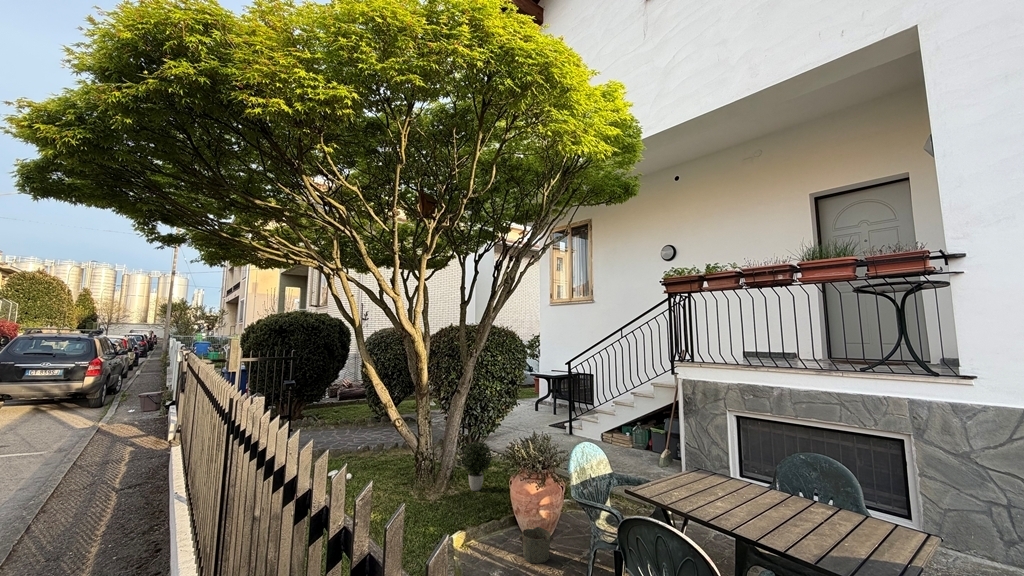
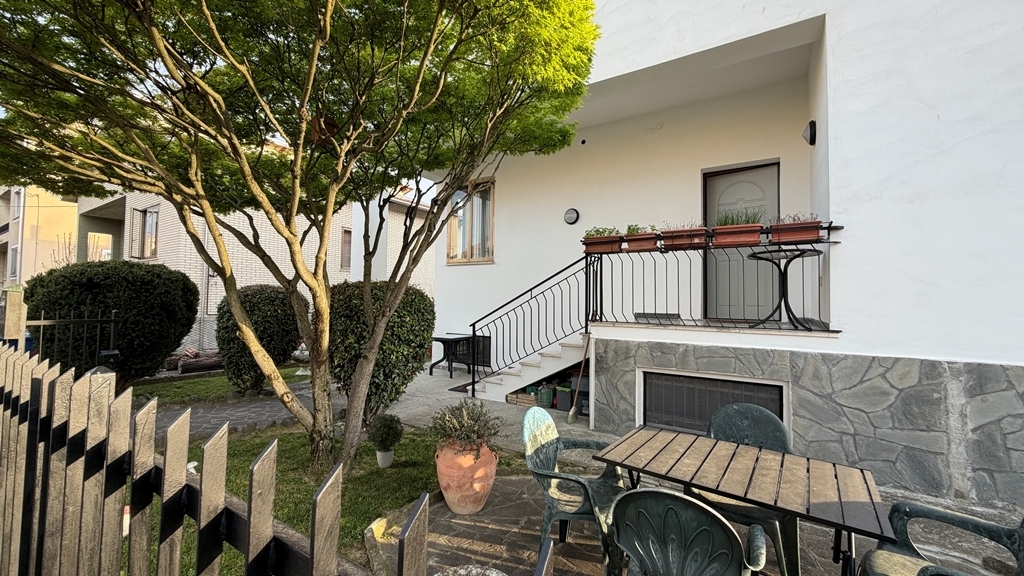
bucket: present [519,527,553,564] -> none [453,501,491,541]

